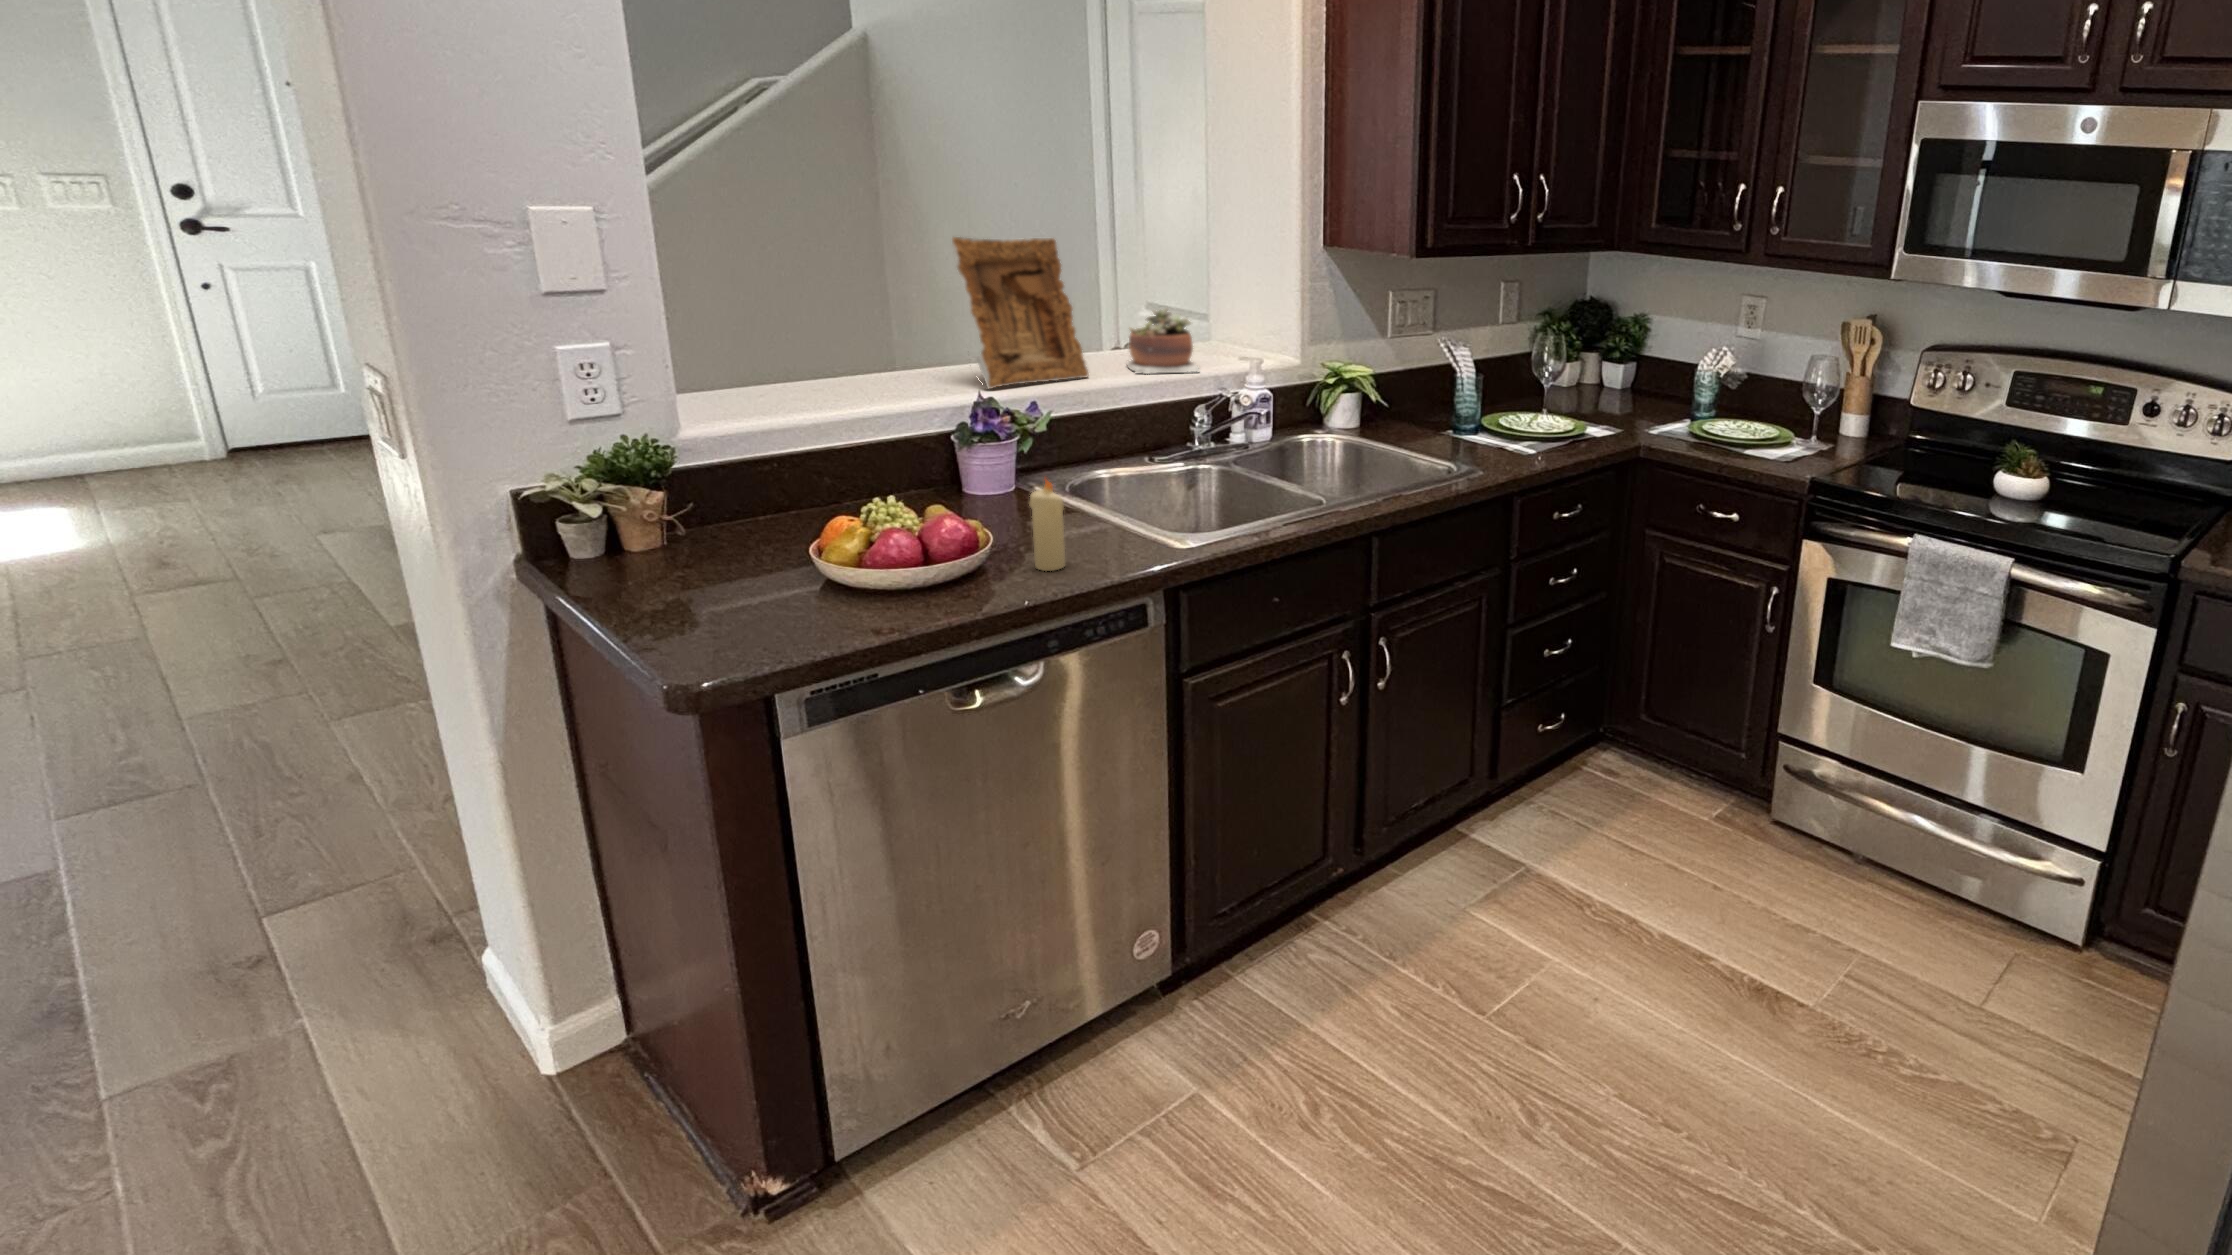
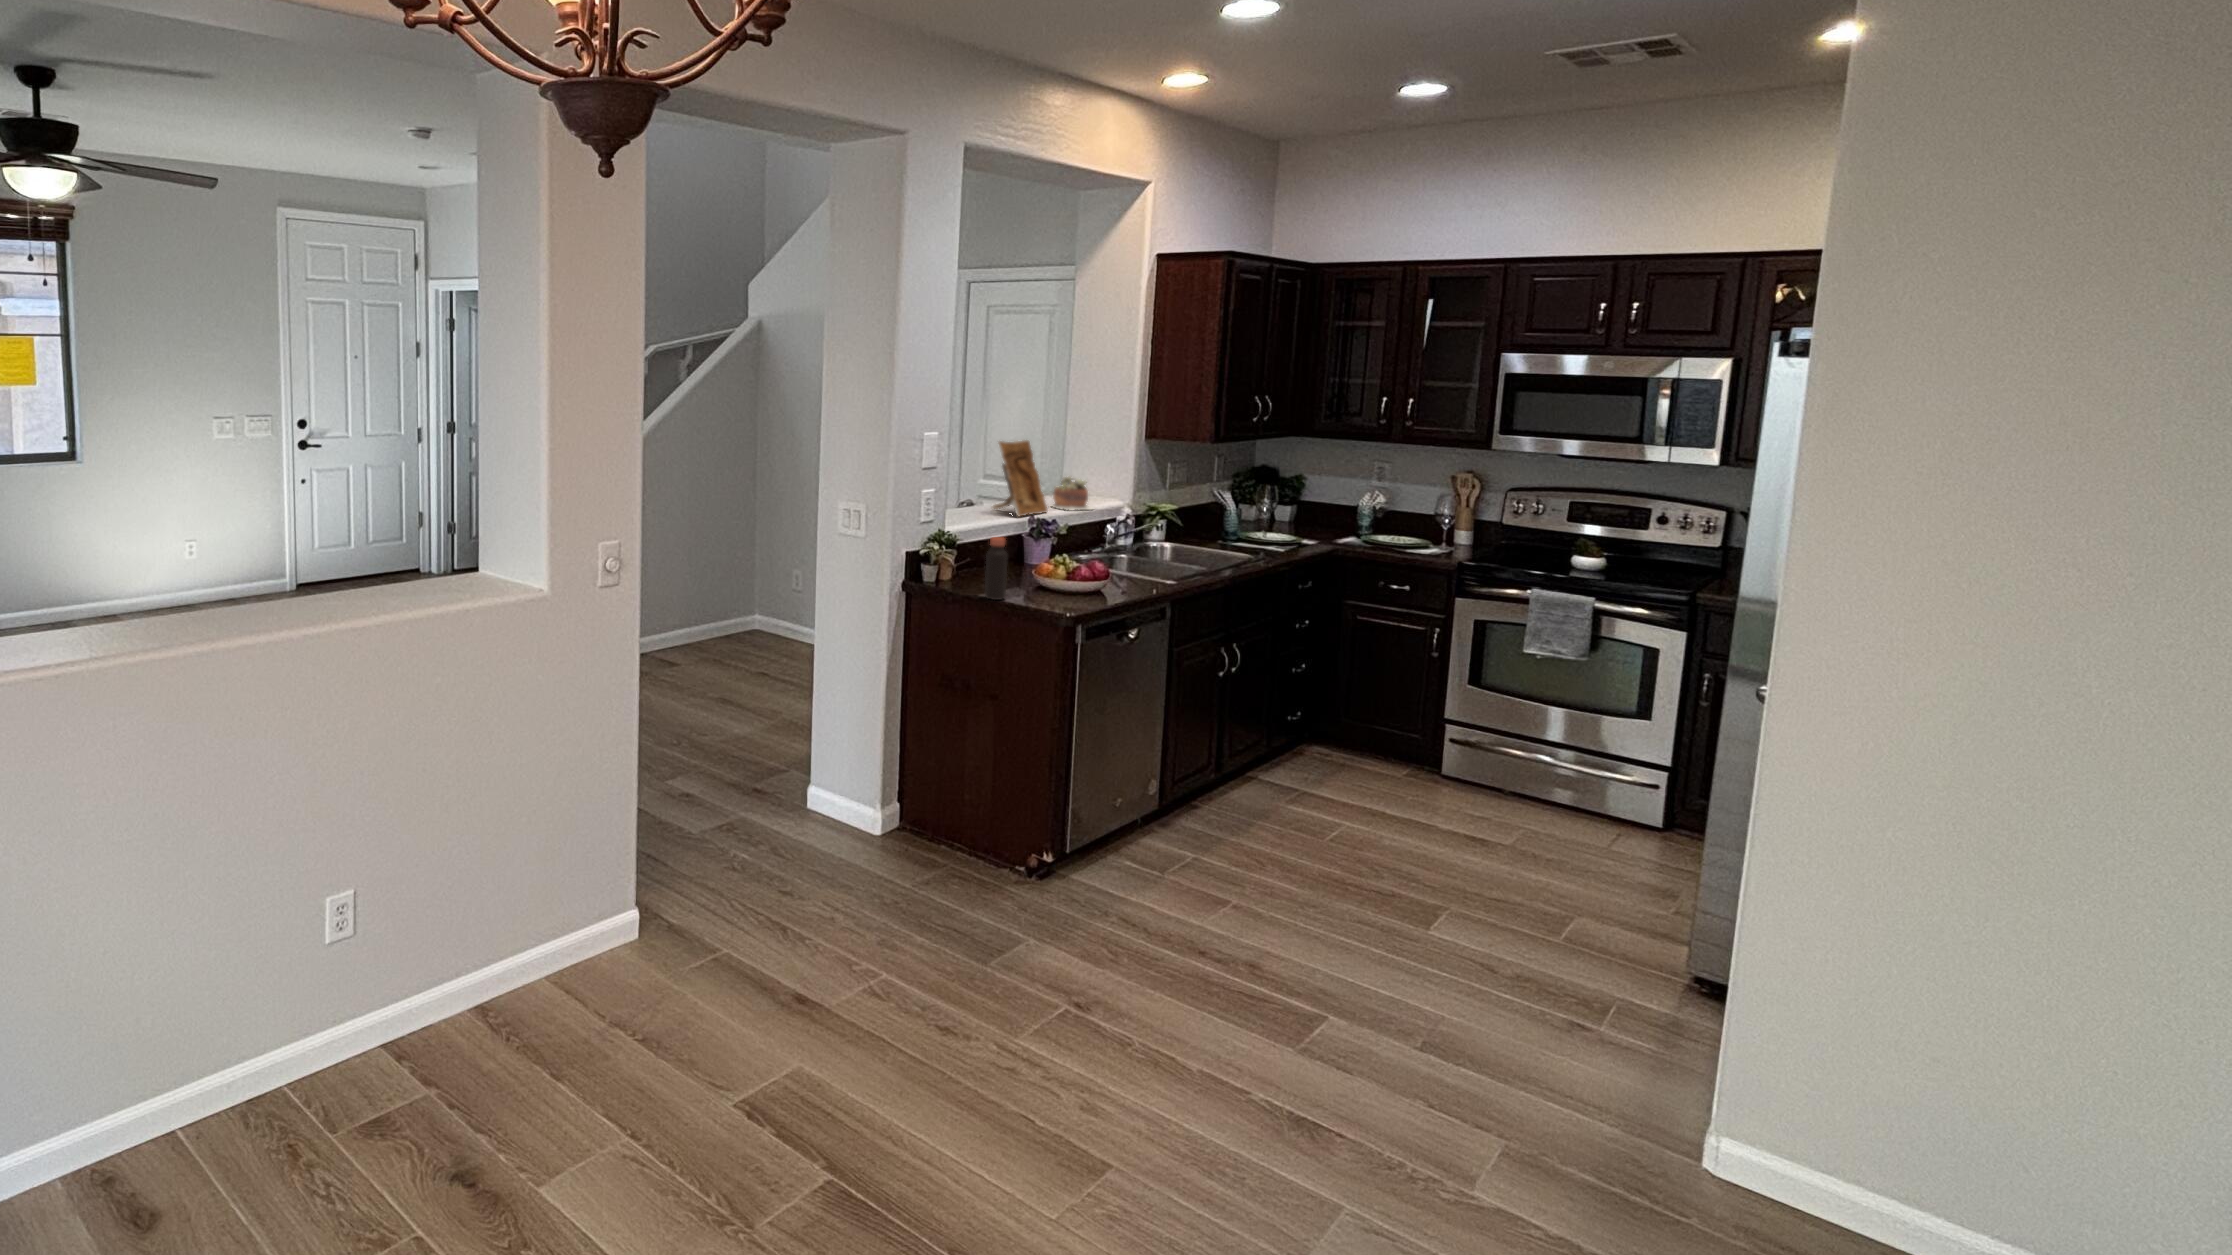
bottle: none [615,457,688,606] -> present [985,537,1007,600]
candle: present [1030,480,1065,571] -> none [1120,549,1136,593]

